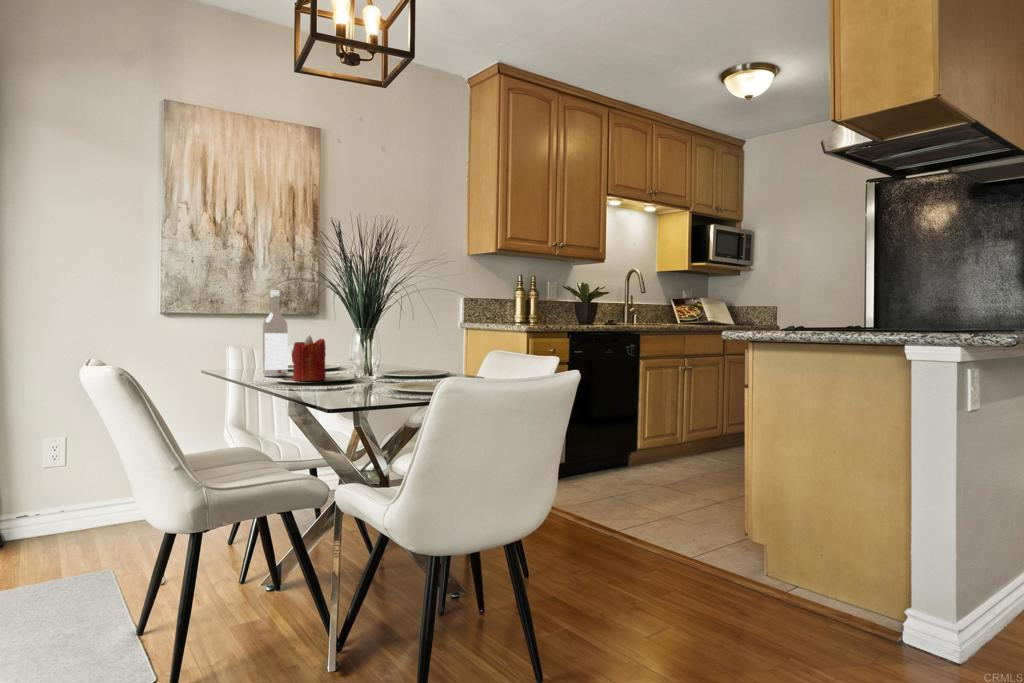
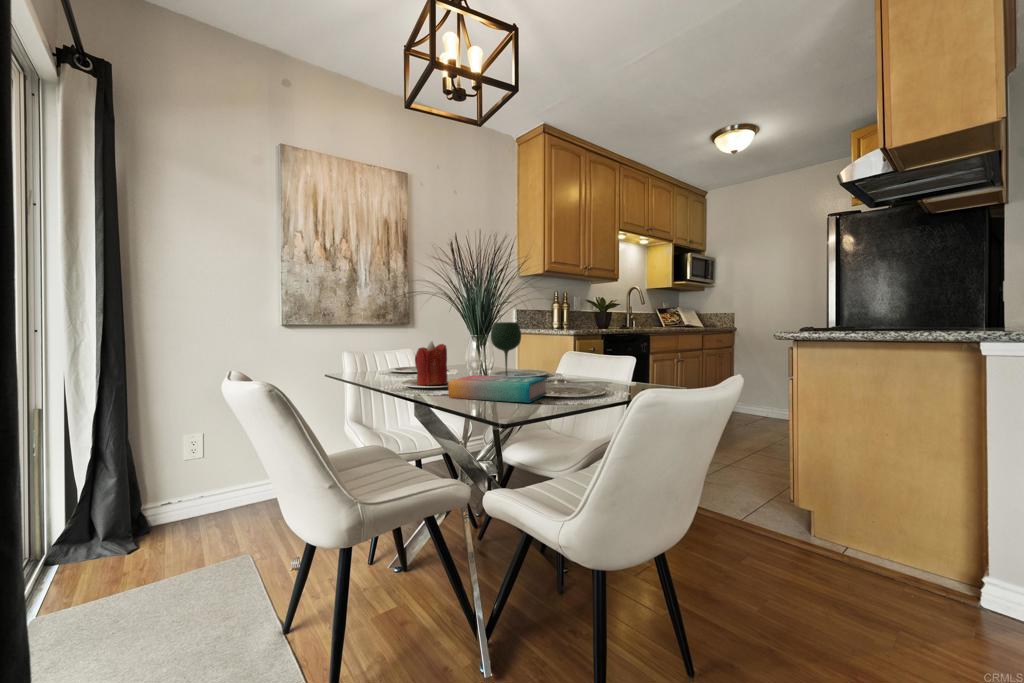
wine bottle: present [263,290,288,377] -> none [384,299,407,380]
wine glass: none [380,317,413,379] -> present [491,322,521,376]
book: none [309,370,409,395] -> present [448,375,547,403]

